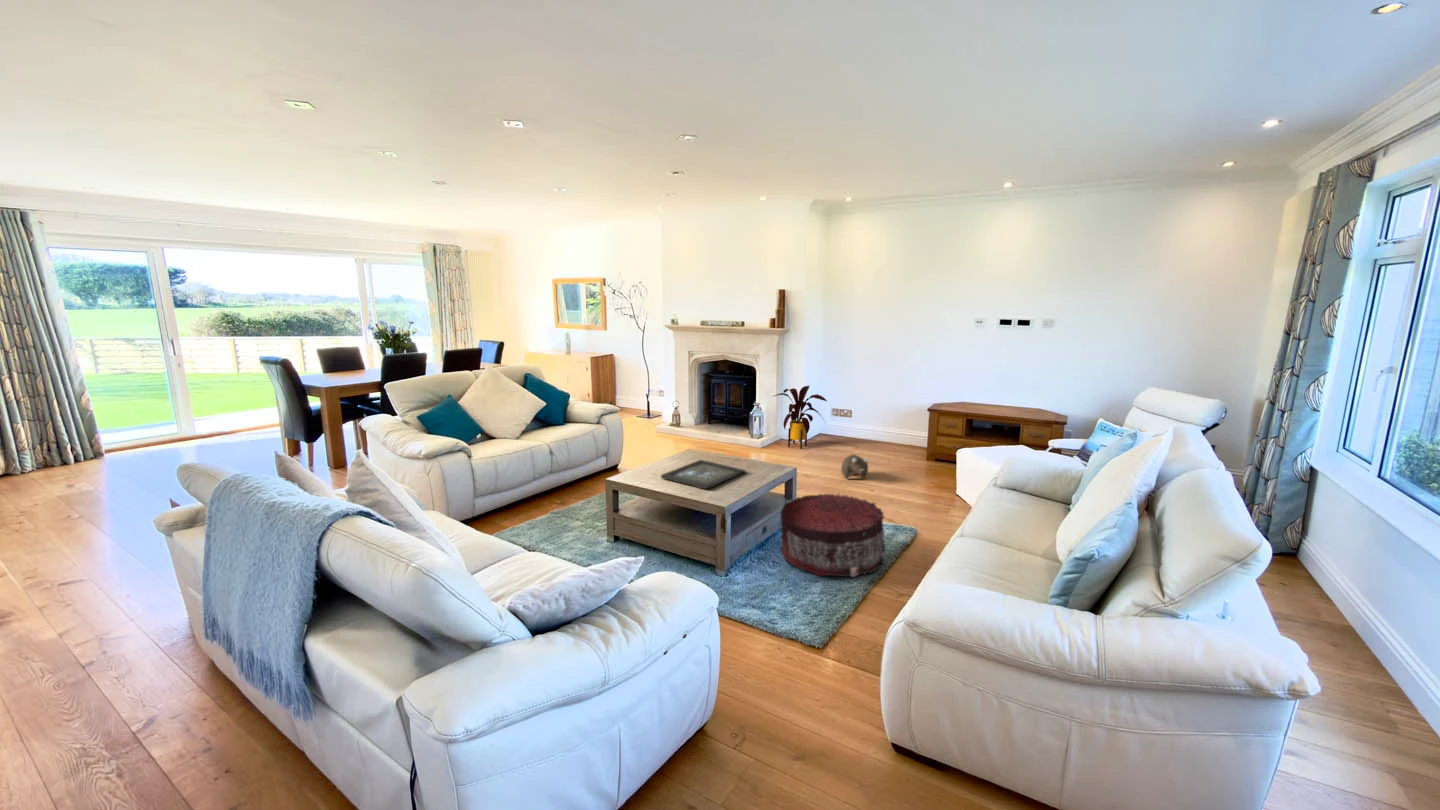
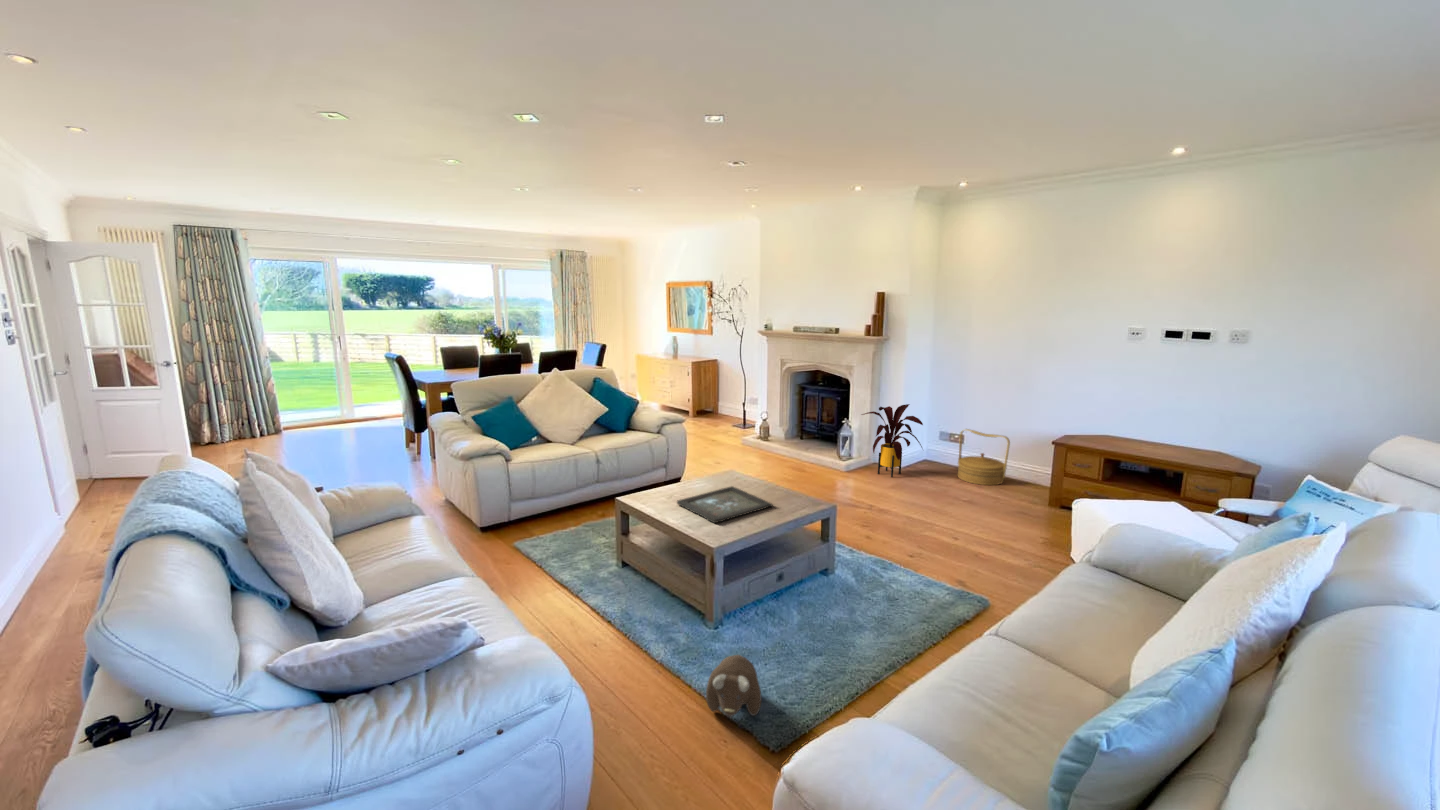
woven basket: none [851,404,892,449] -> present [958,429,1010,485]
plush toy: present [841,454,868,479] -> present [706,655,761,716]
pouf: present [781,494,885,577] -> none [795,541,922,652]

